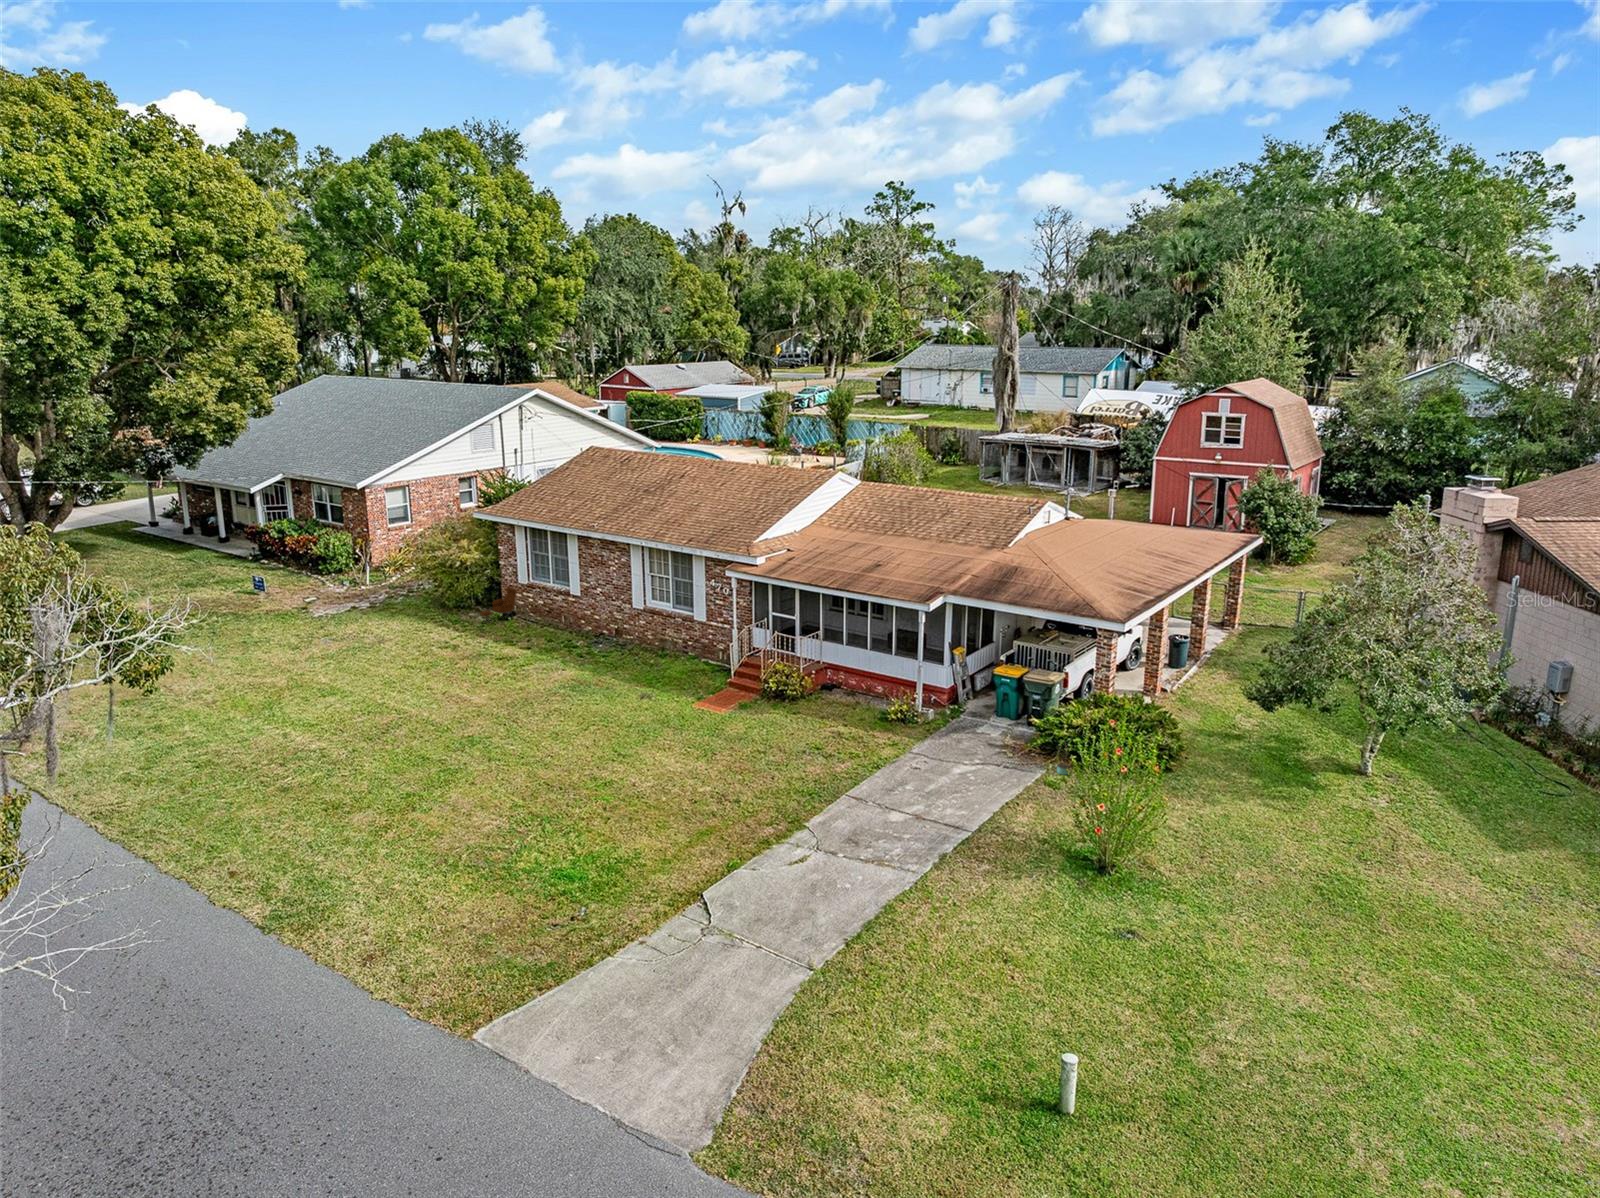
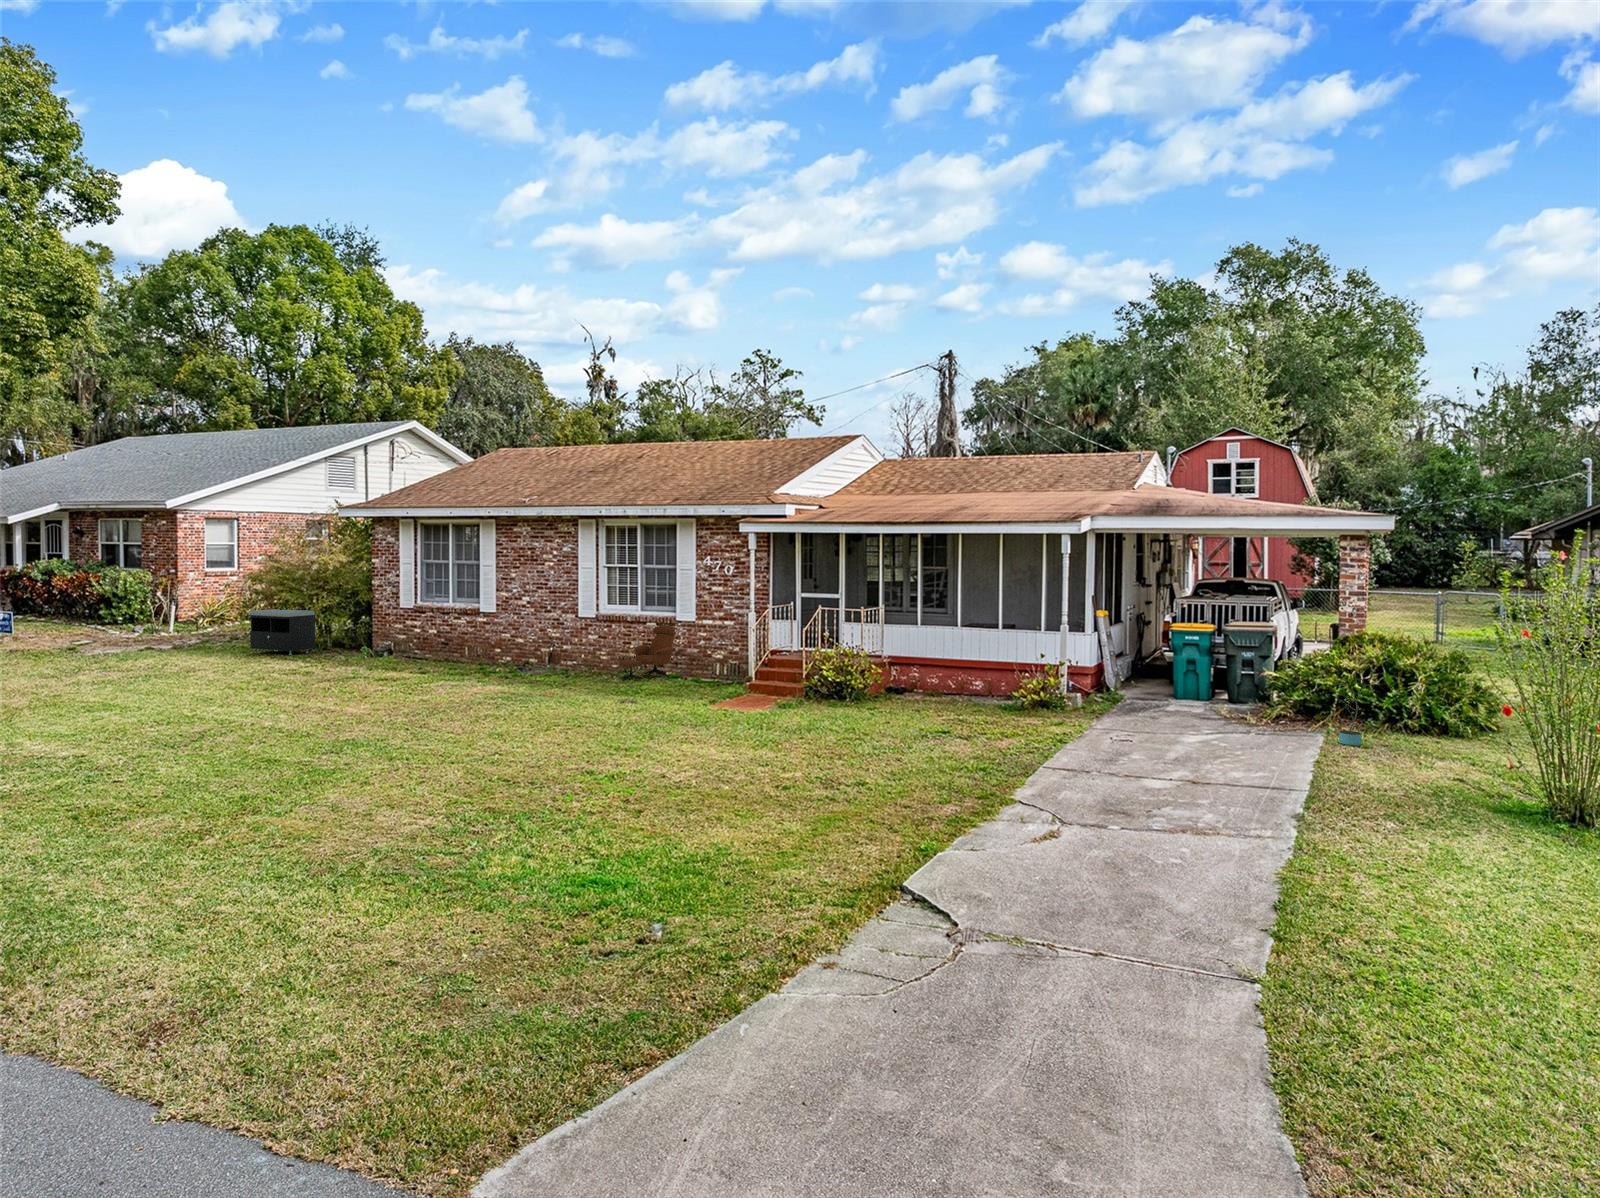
storage bench: none [418,579,464,615] -> present [248,609,316,655]
lounge chair: present [480,587,517,621] -> present [620,625,675,681]

